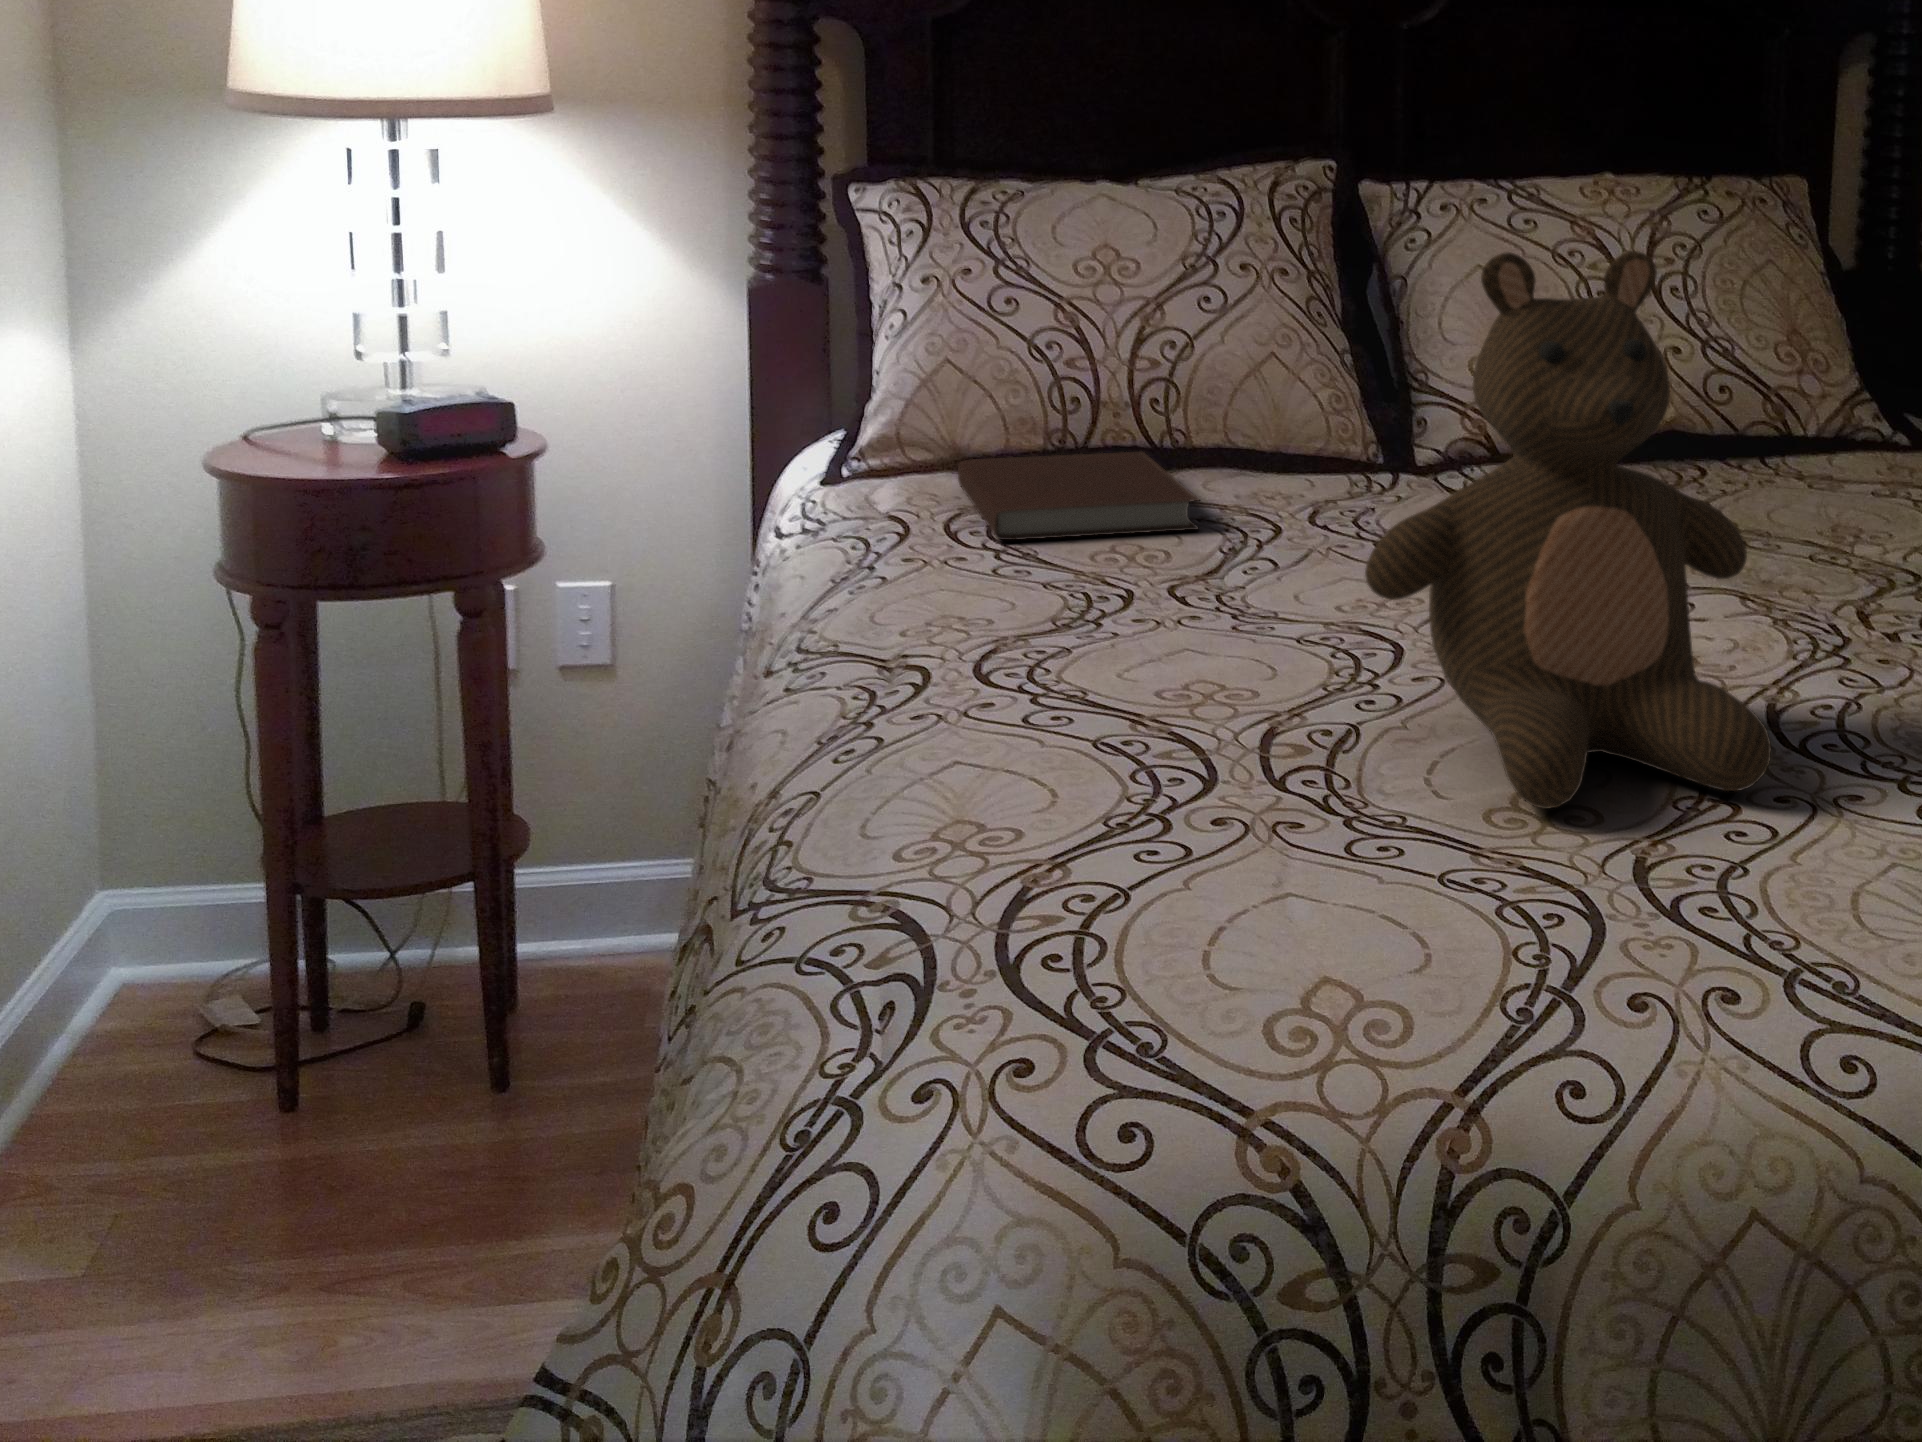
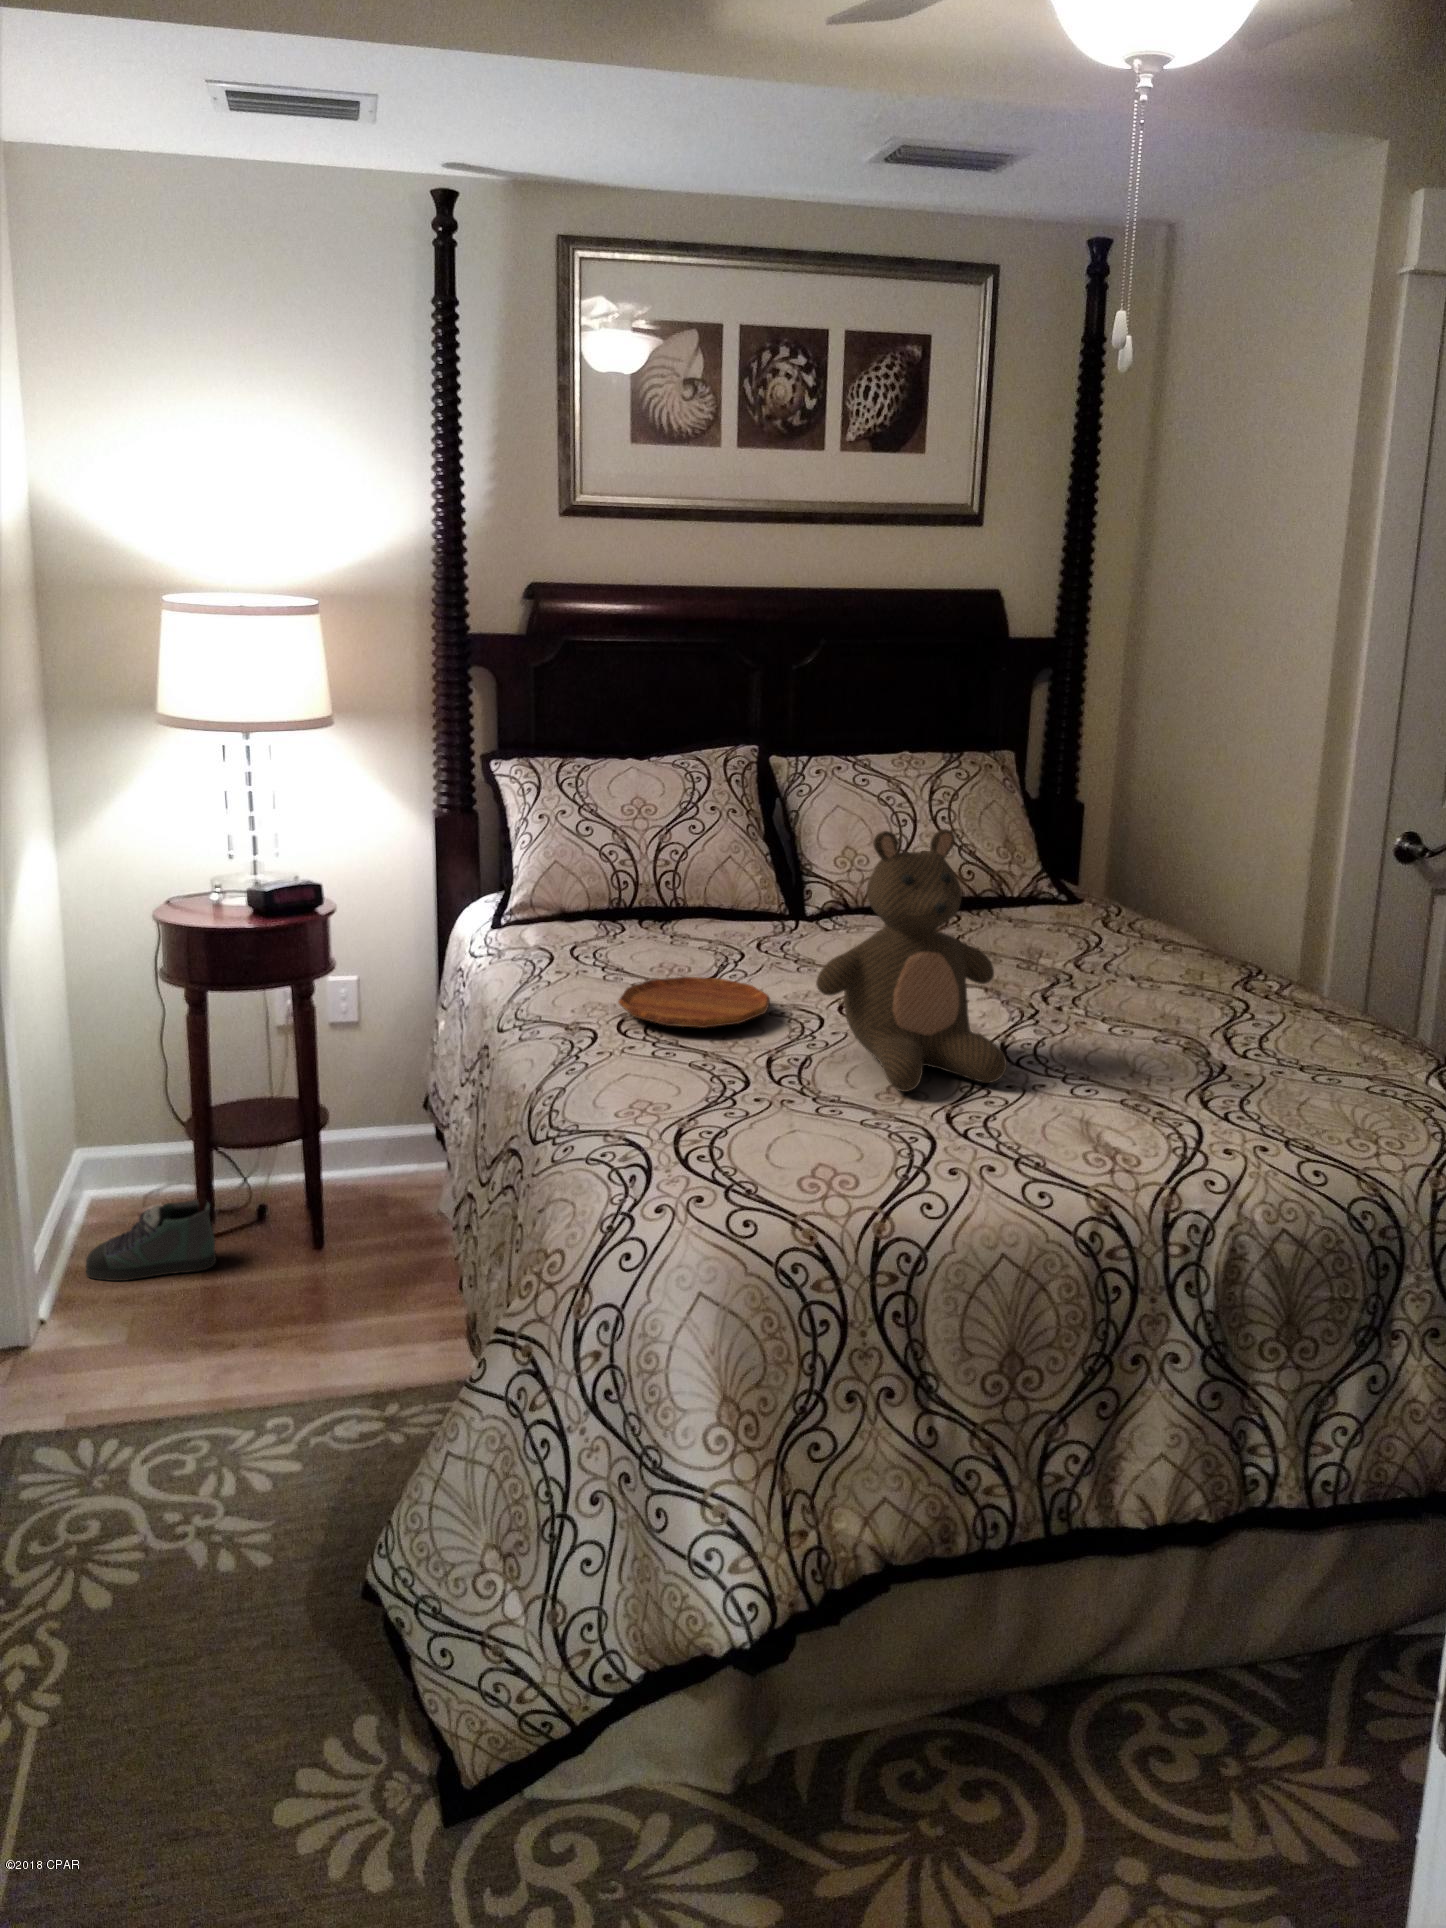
notebook: present [958,452,1199,540] -> none [569,910,704,960]
tray: none [987,569,1299,666] -> present [618,977,770,1028]
shoe: none [39,997,291,1155] -> present [86,1200,216,1281]

